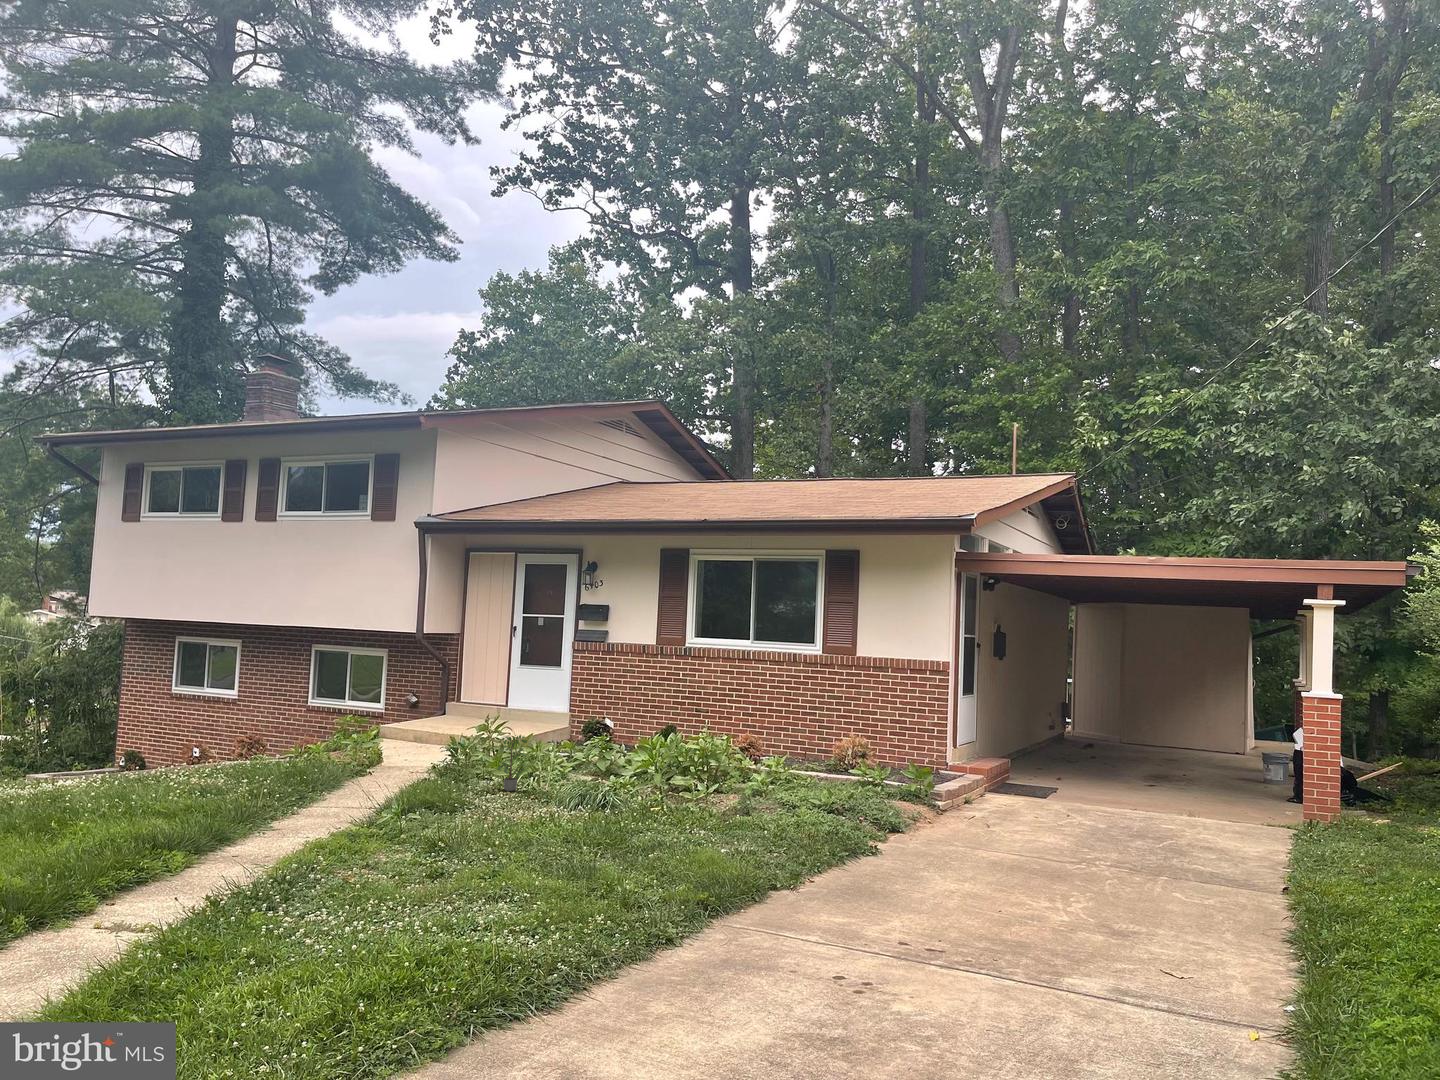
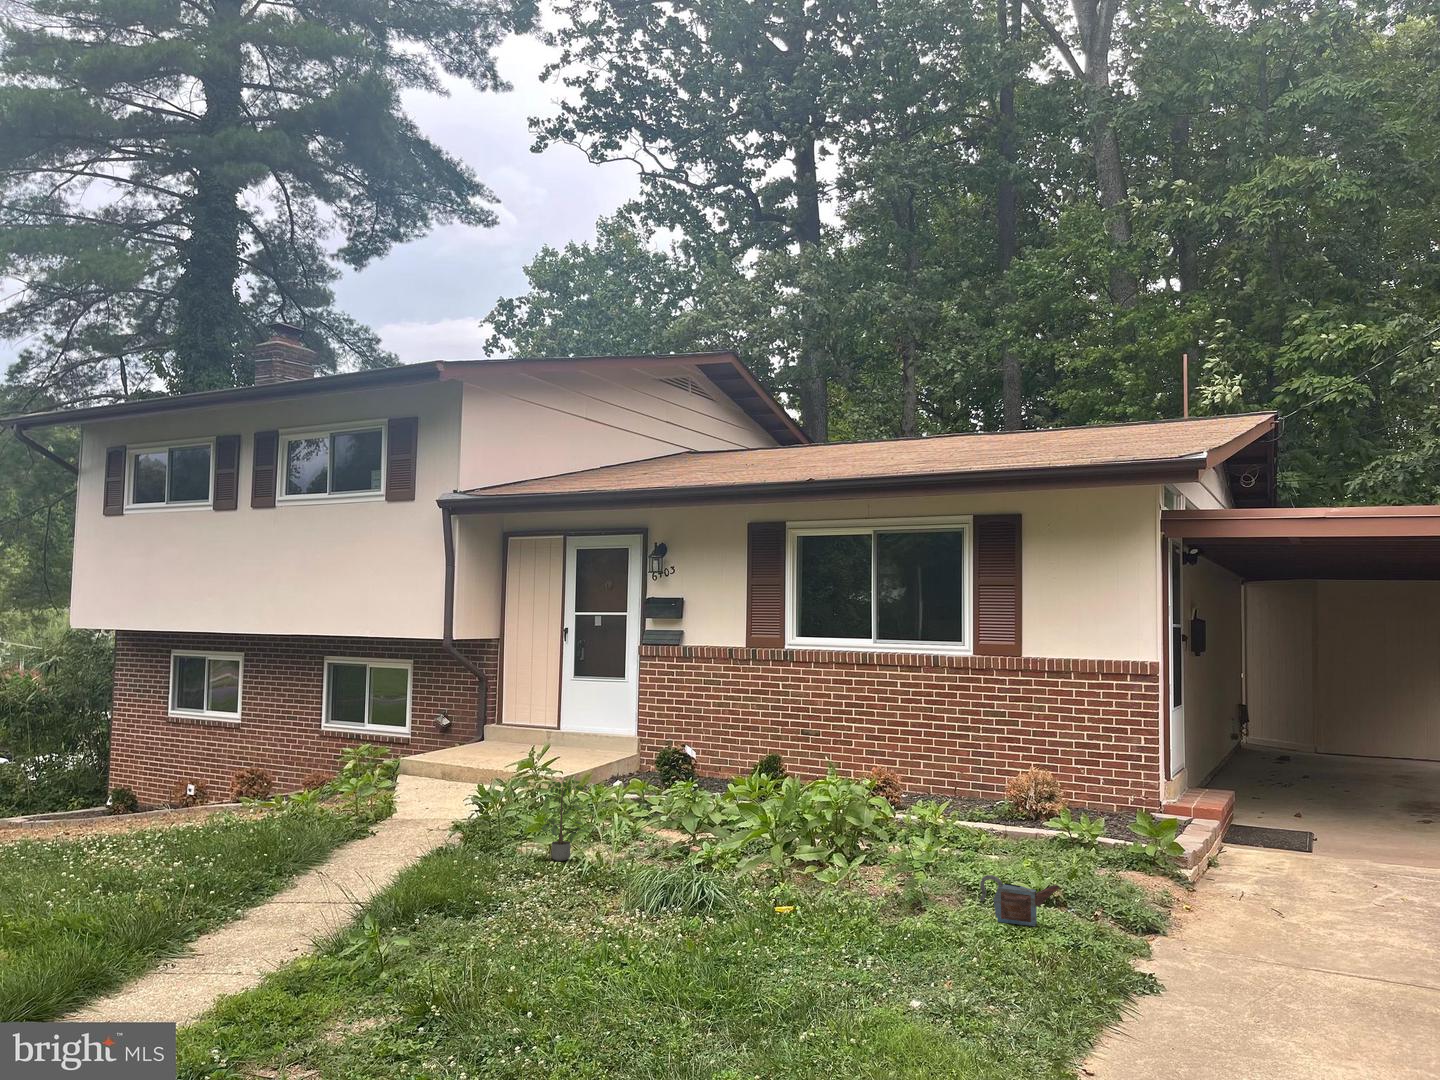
watering can: none [783,796,832,828] -> present [980,875,1060,926]

